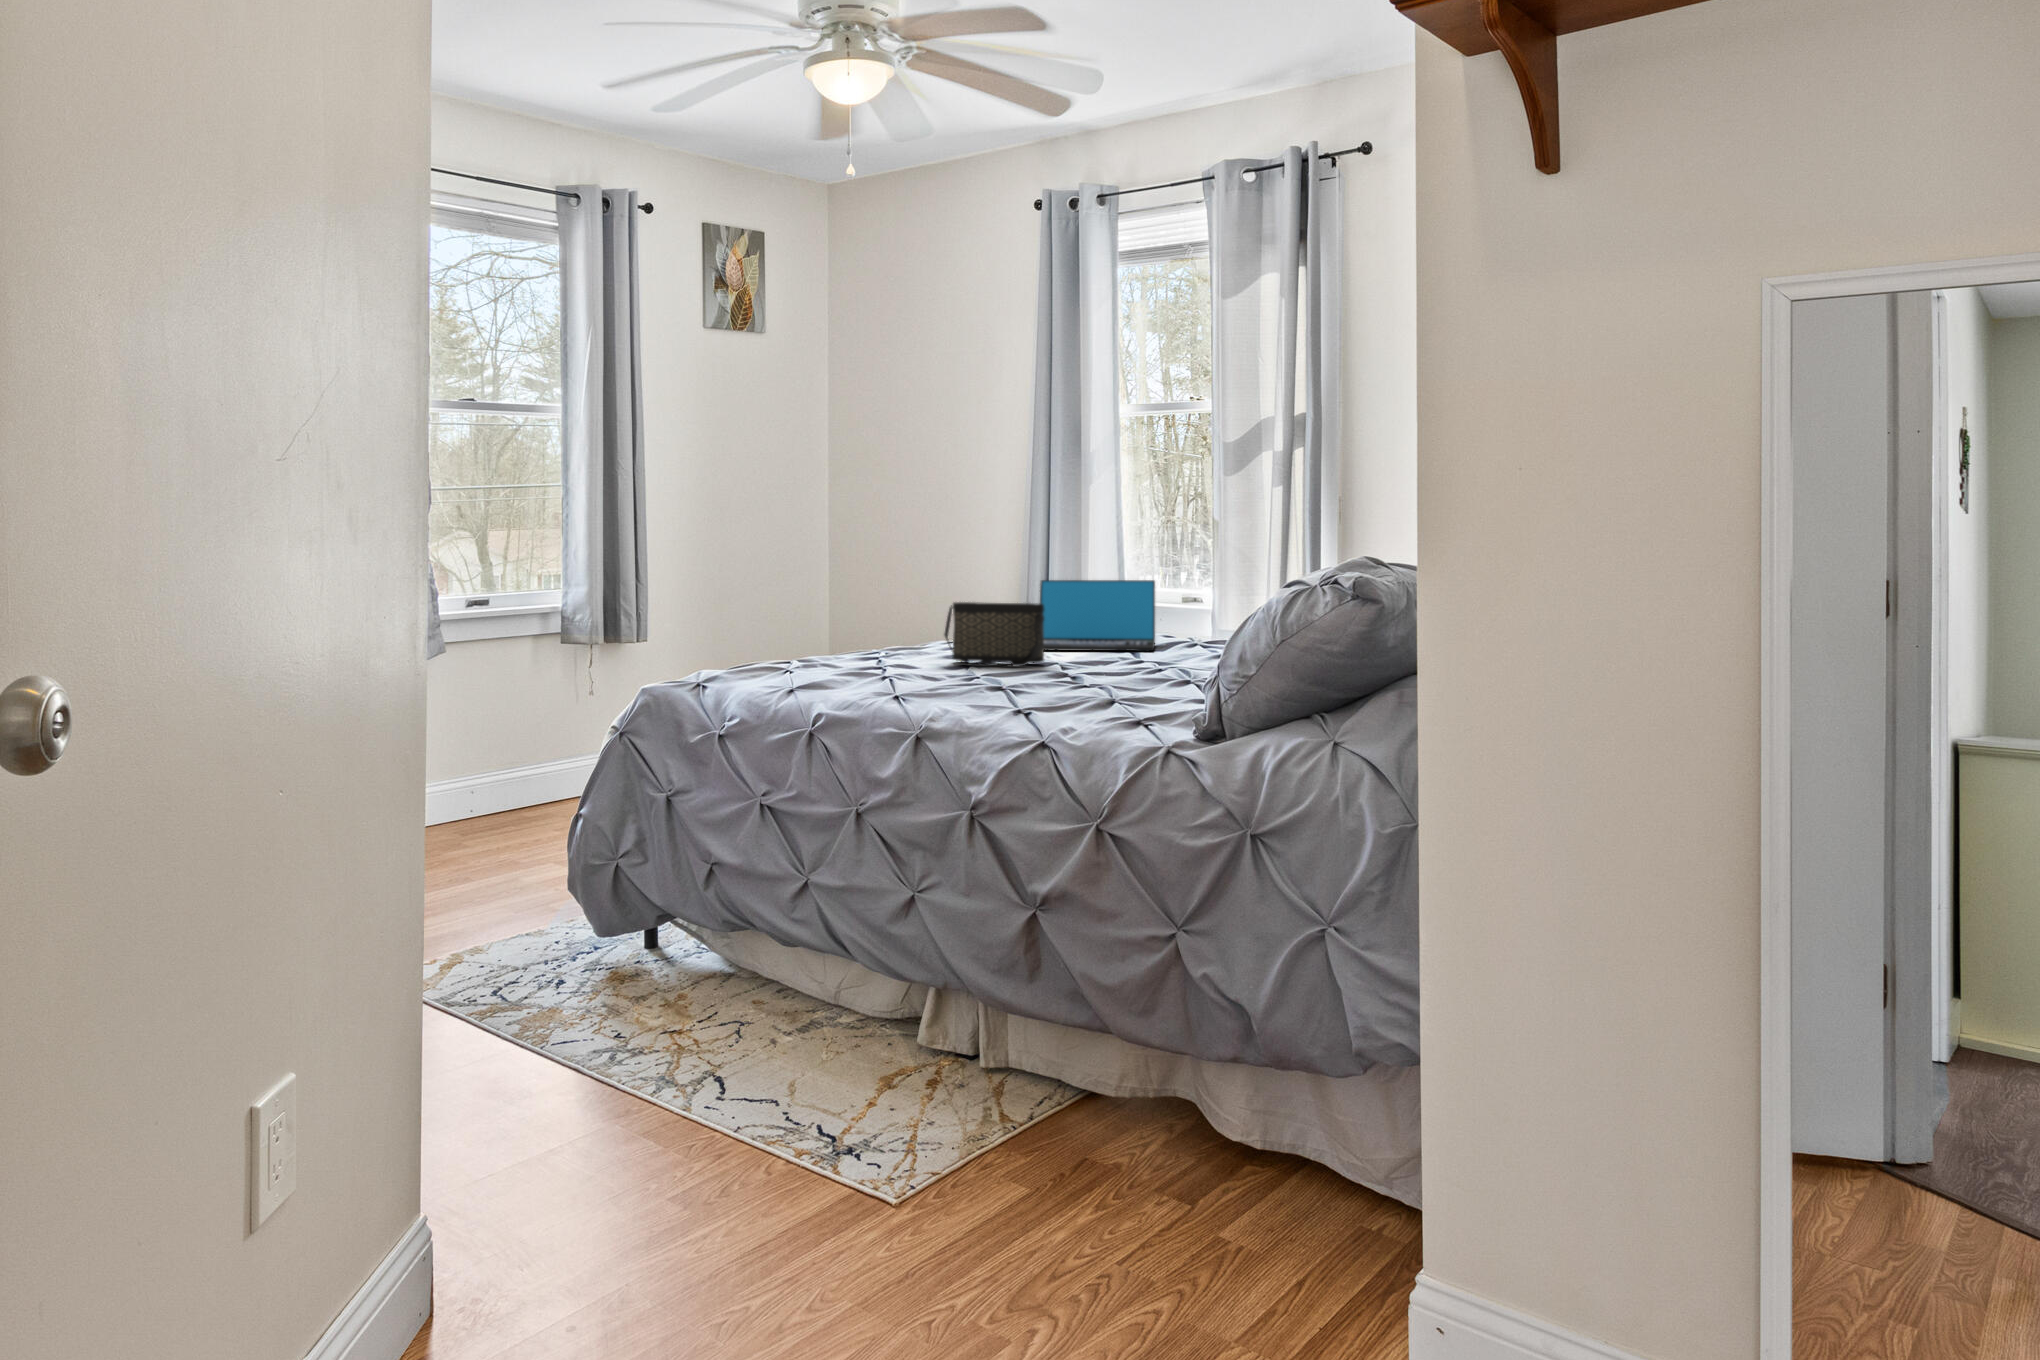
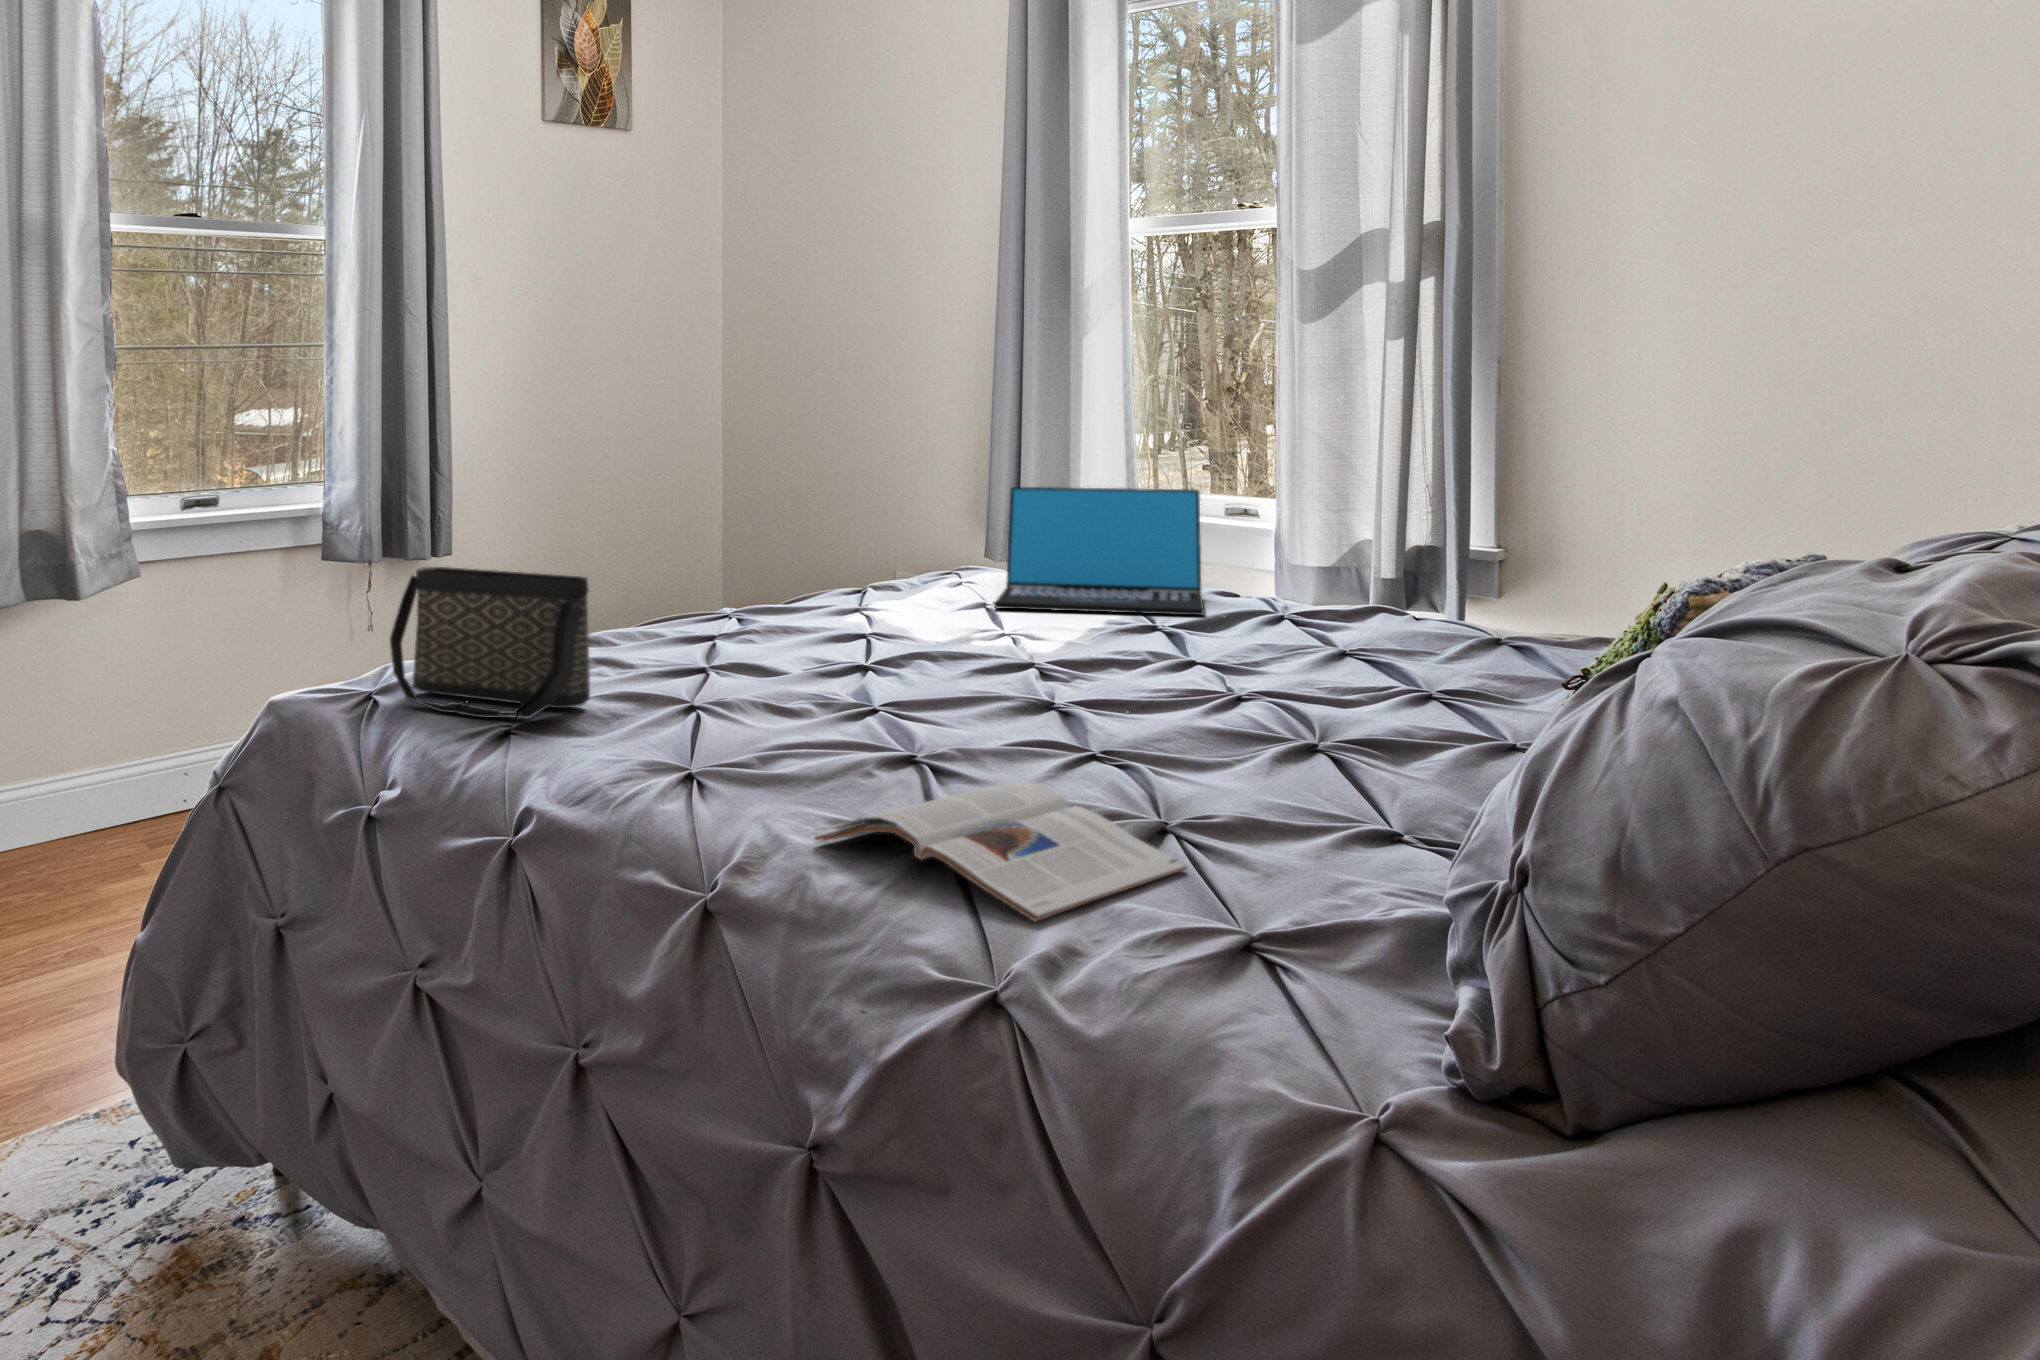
handbag: present [944,602,1045,666] -> present [390,567,590,718]
magazine: none [959,690,1115,725] -> present [815,782,1187,921]

